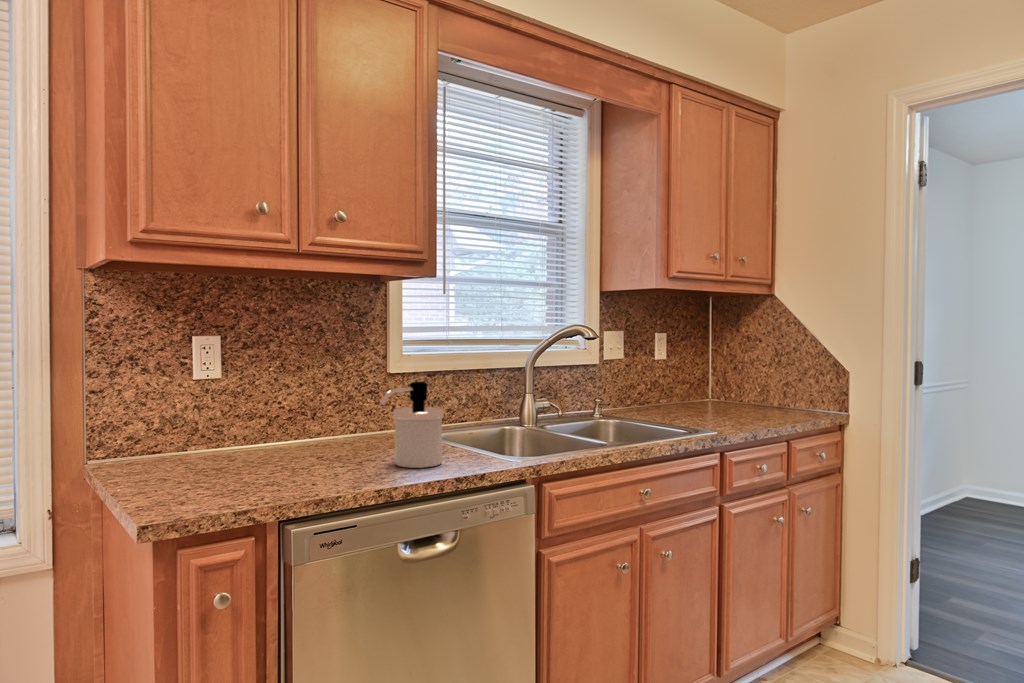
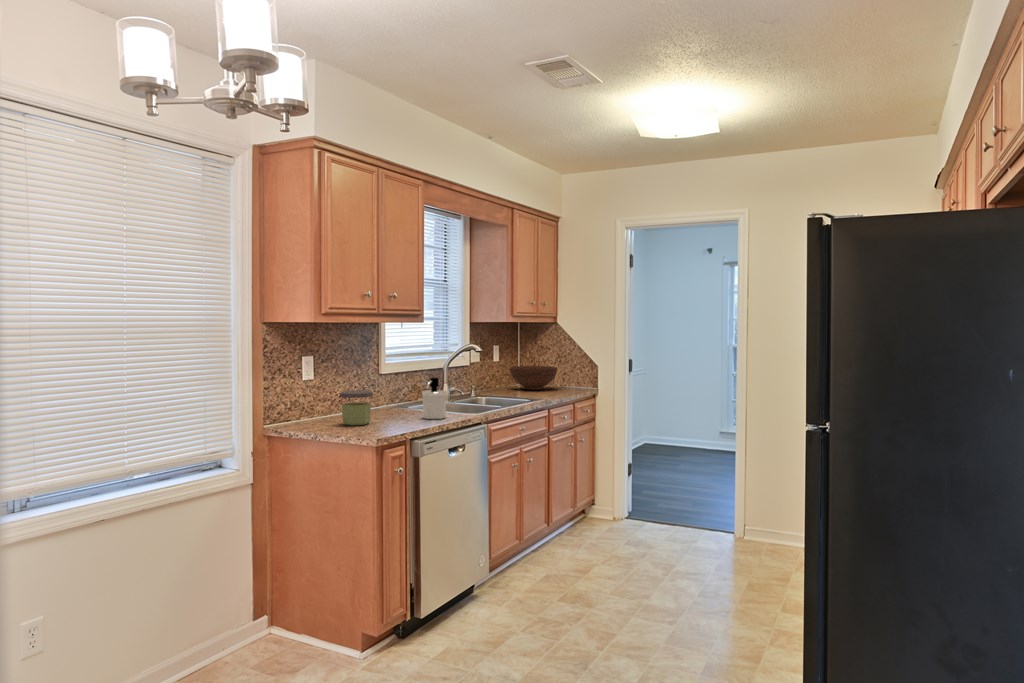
fruit bowl: none [683,367,769,409] -> present [510,366,557,390]
jar: none [216,402,279,472] -> present [340,390,373,425]

